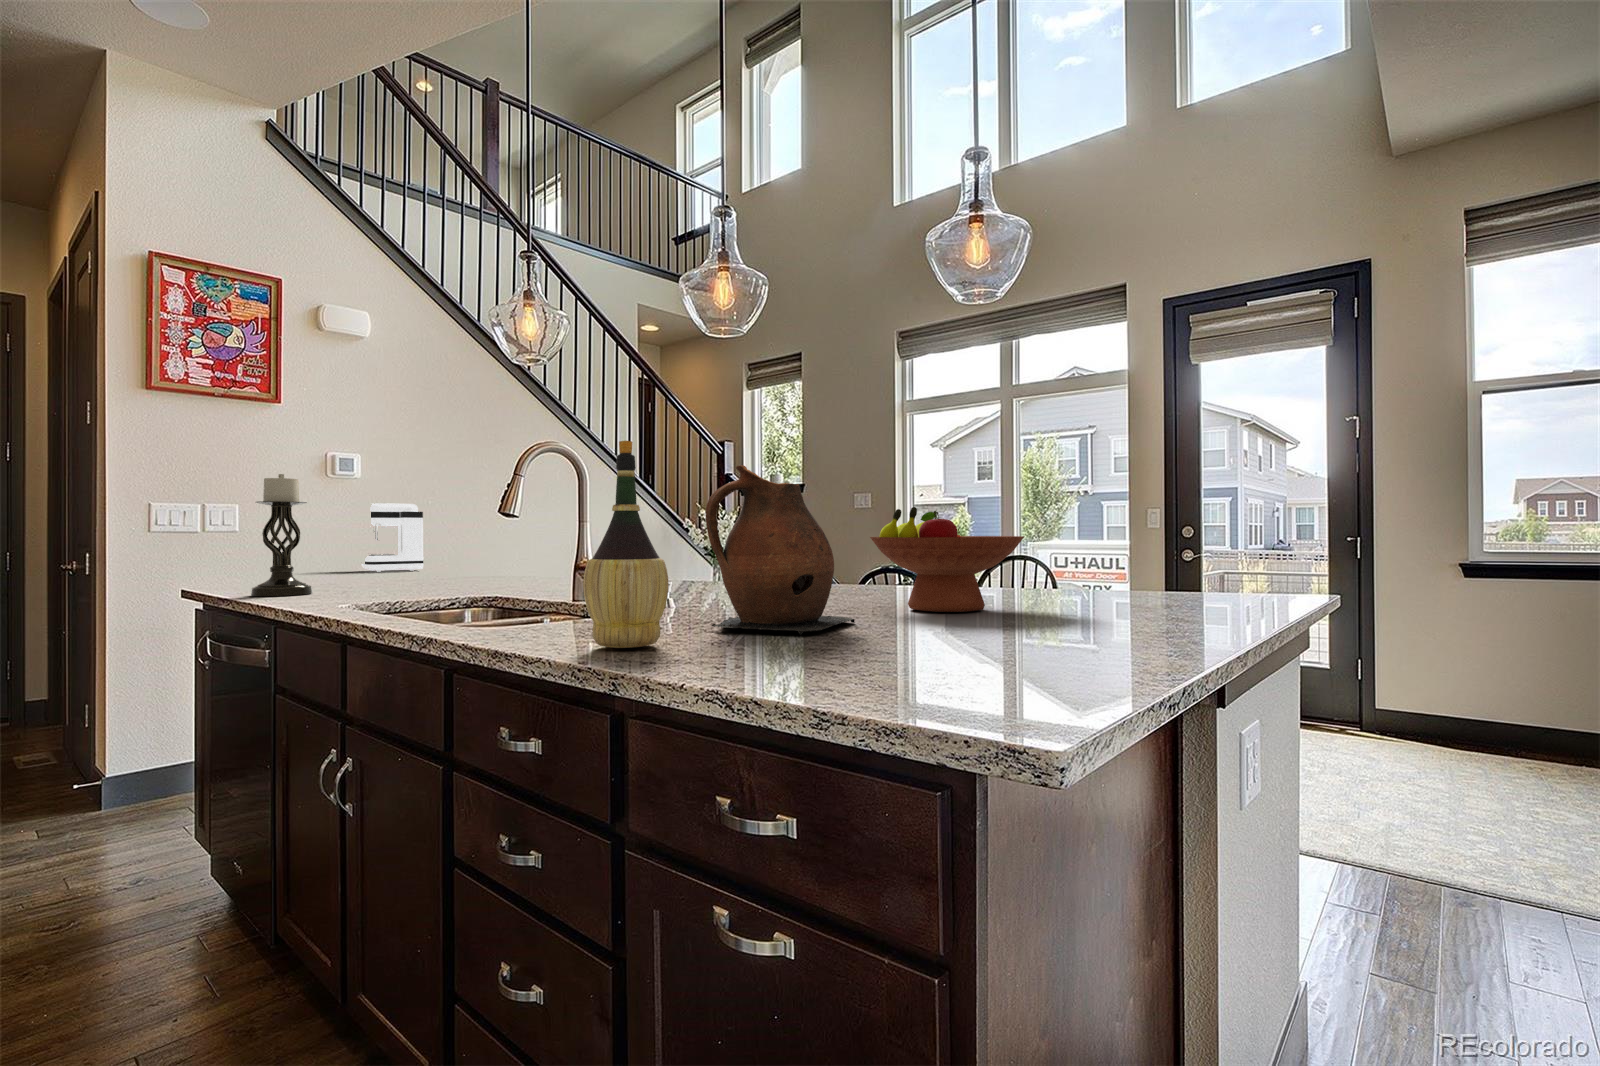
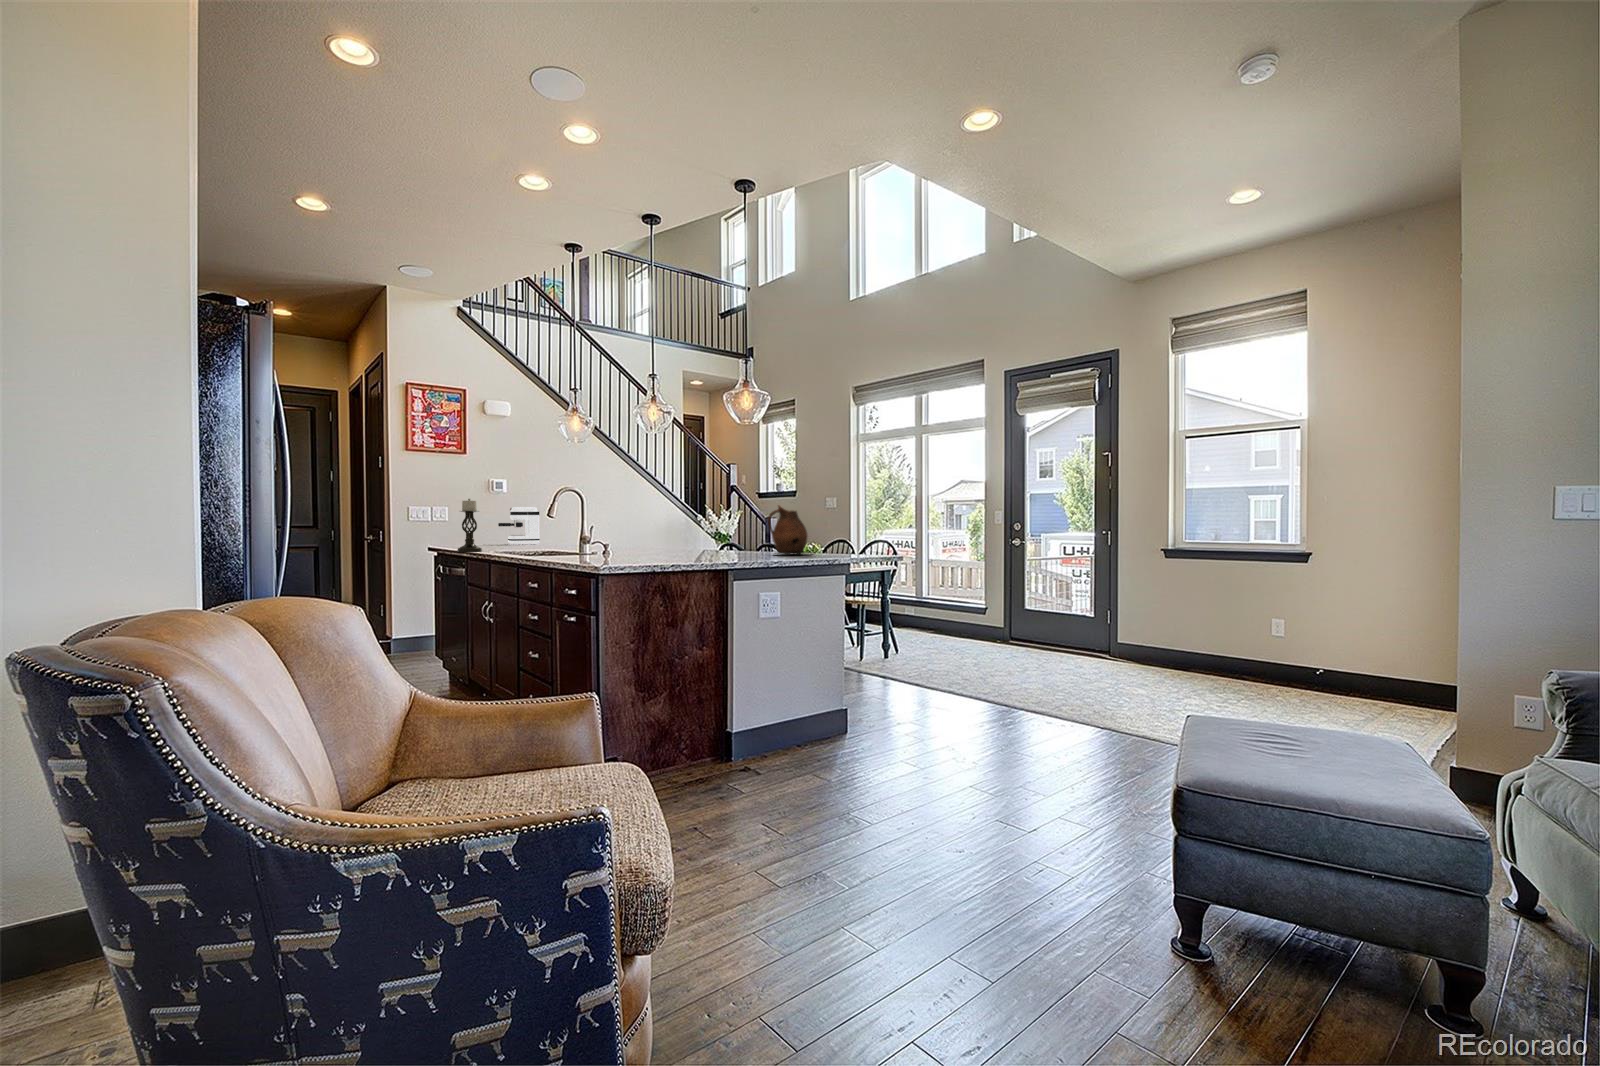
wine bottle: present [583,441,668,648] -> none [555,499,581,561]
ceramic pitcher: present [705,465,855,635] -> present [768,505,807,555]
fruit bowl: present [870,507,1024,612] -> none [678,517,738,557]

